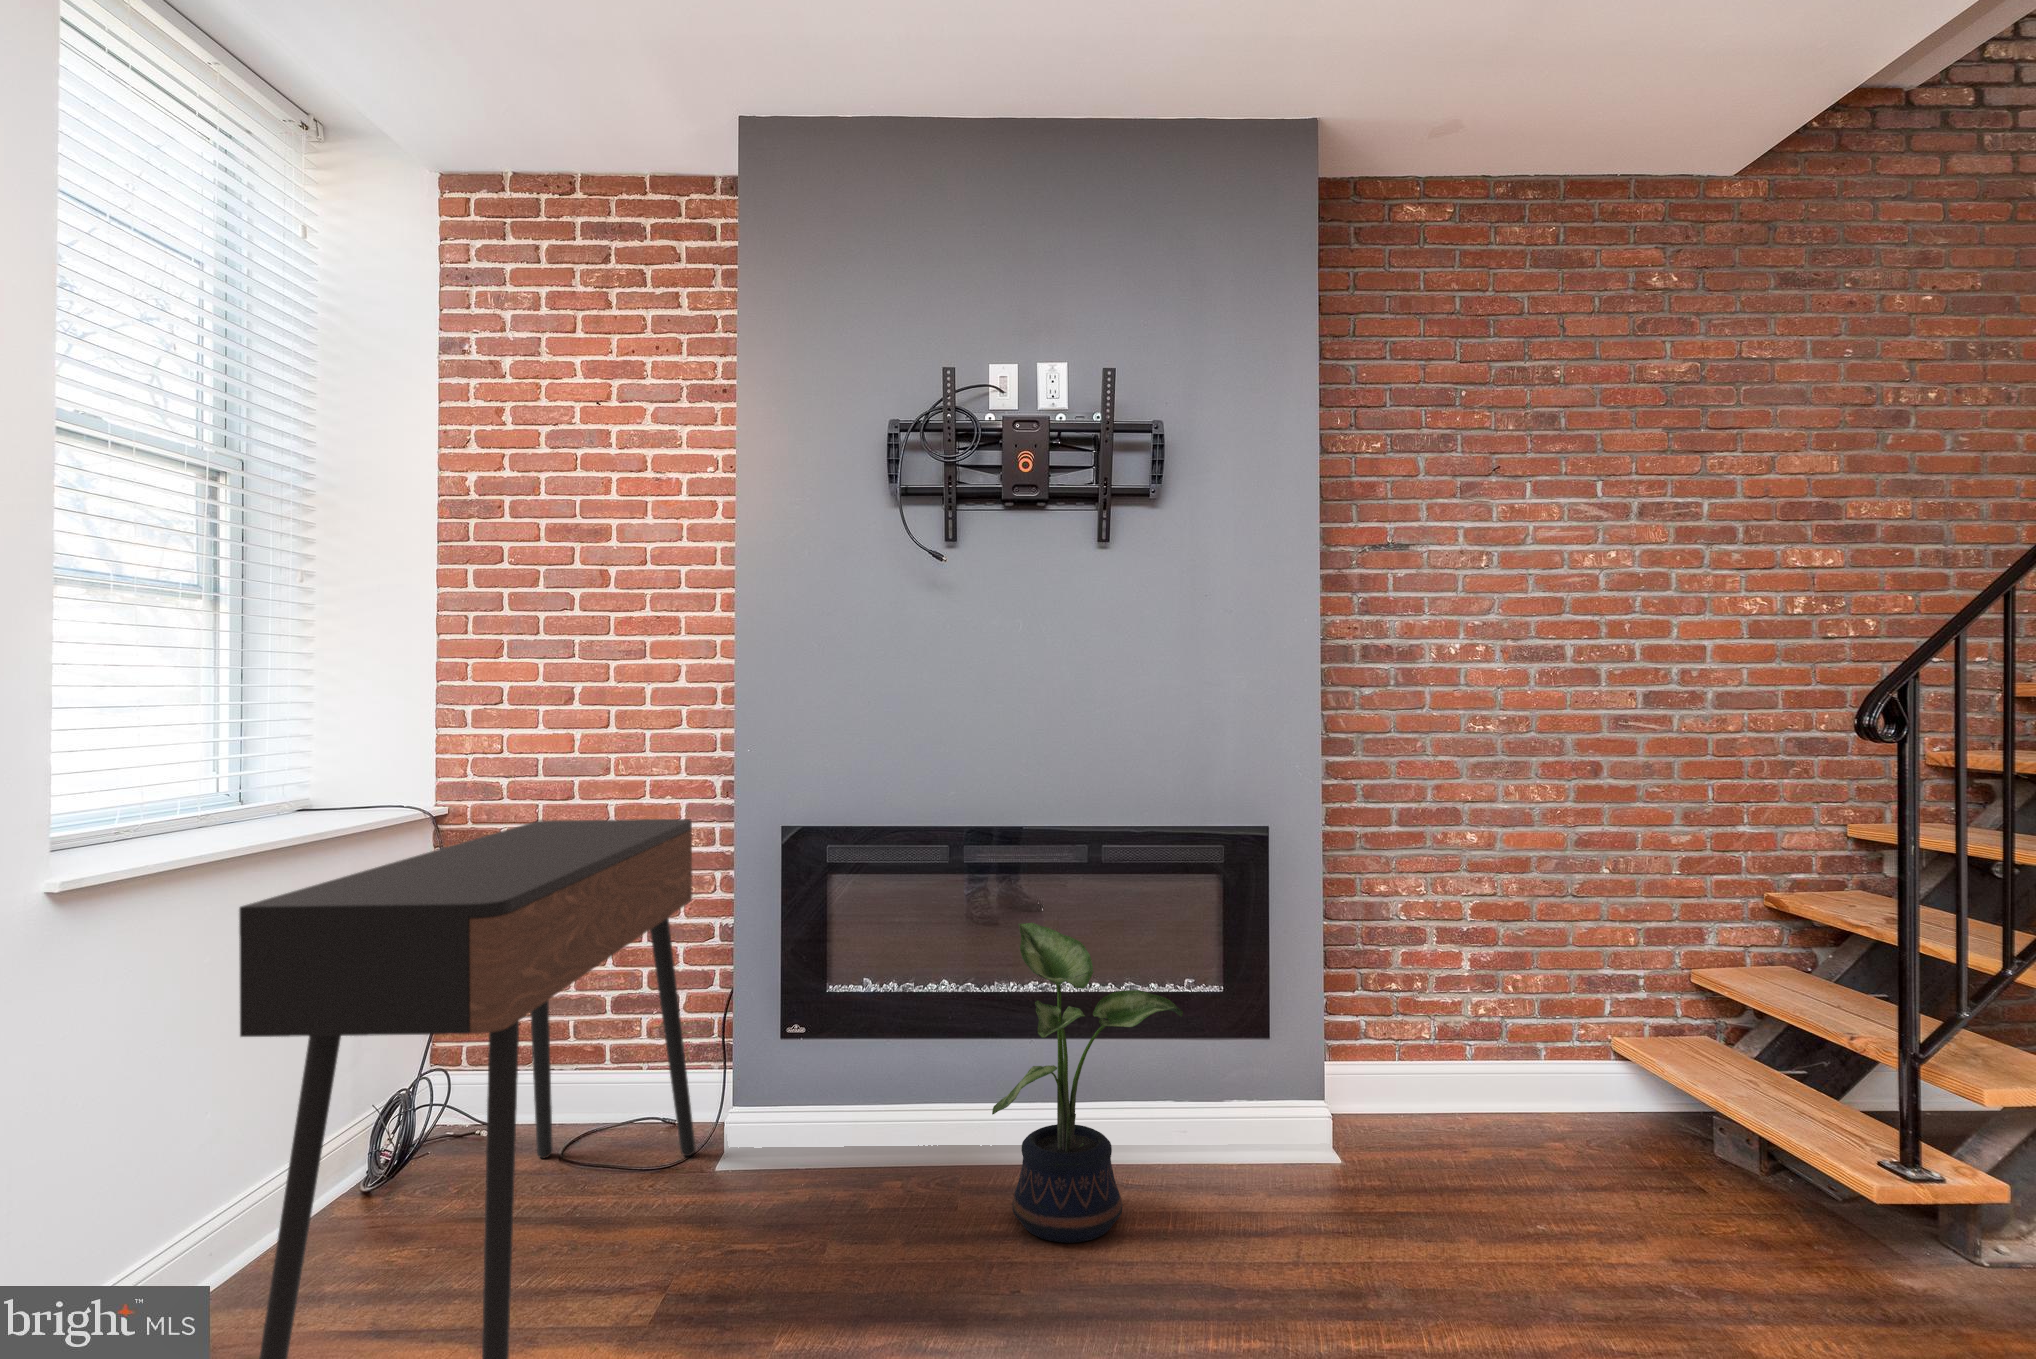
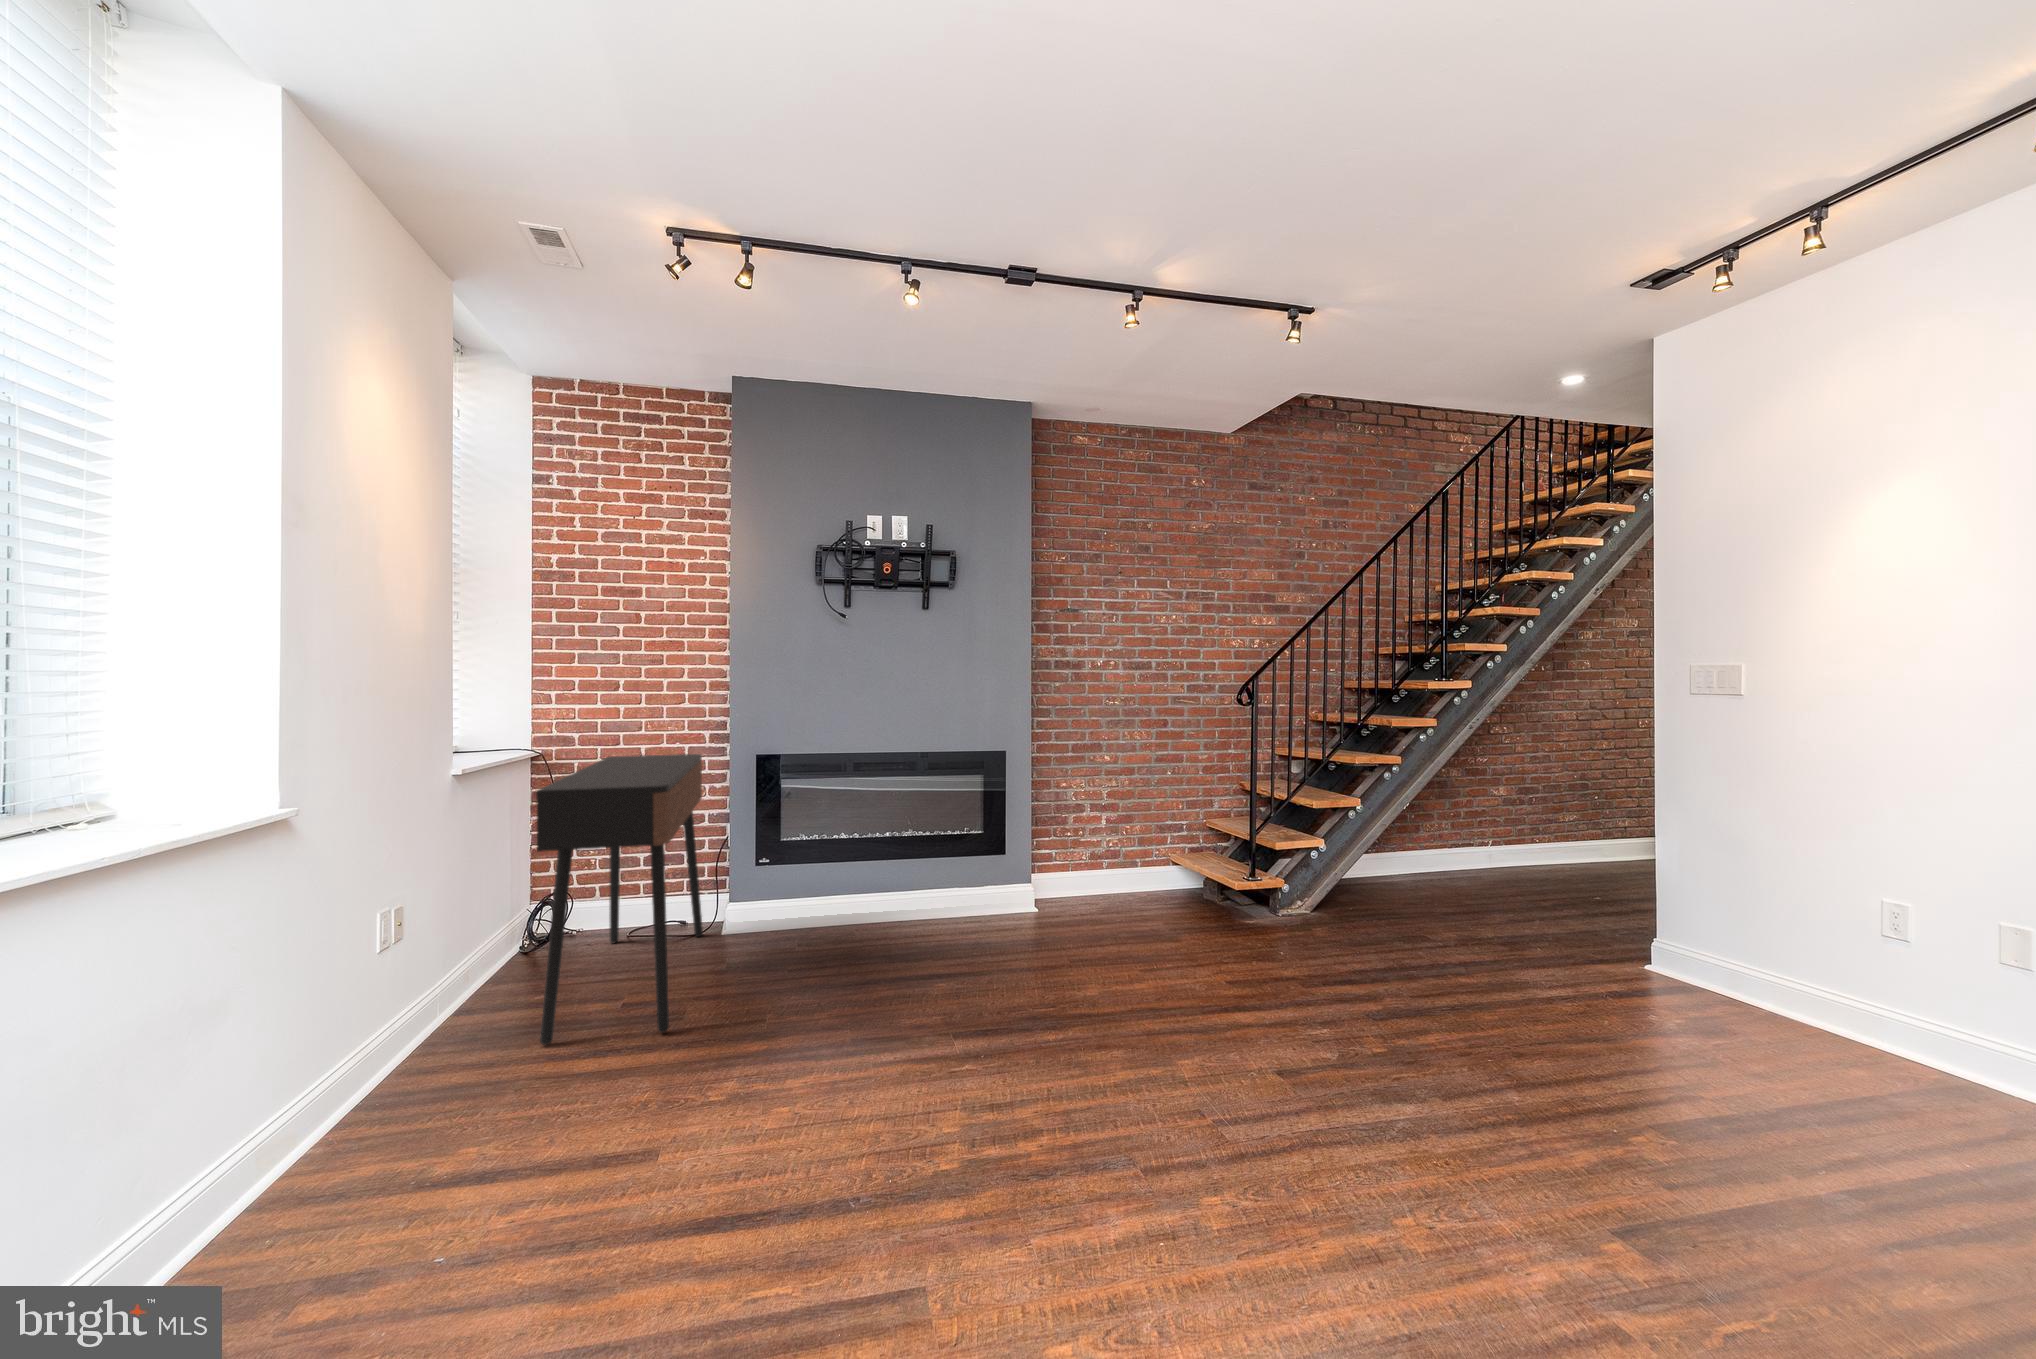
potted plant: present [992,923,1183,1243] -> none [876,803,967,952]

